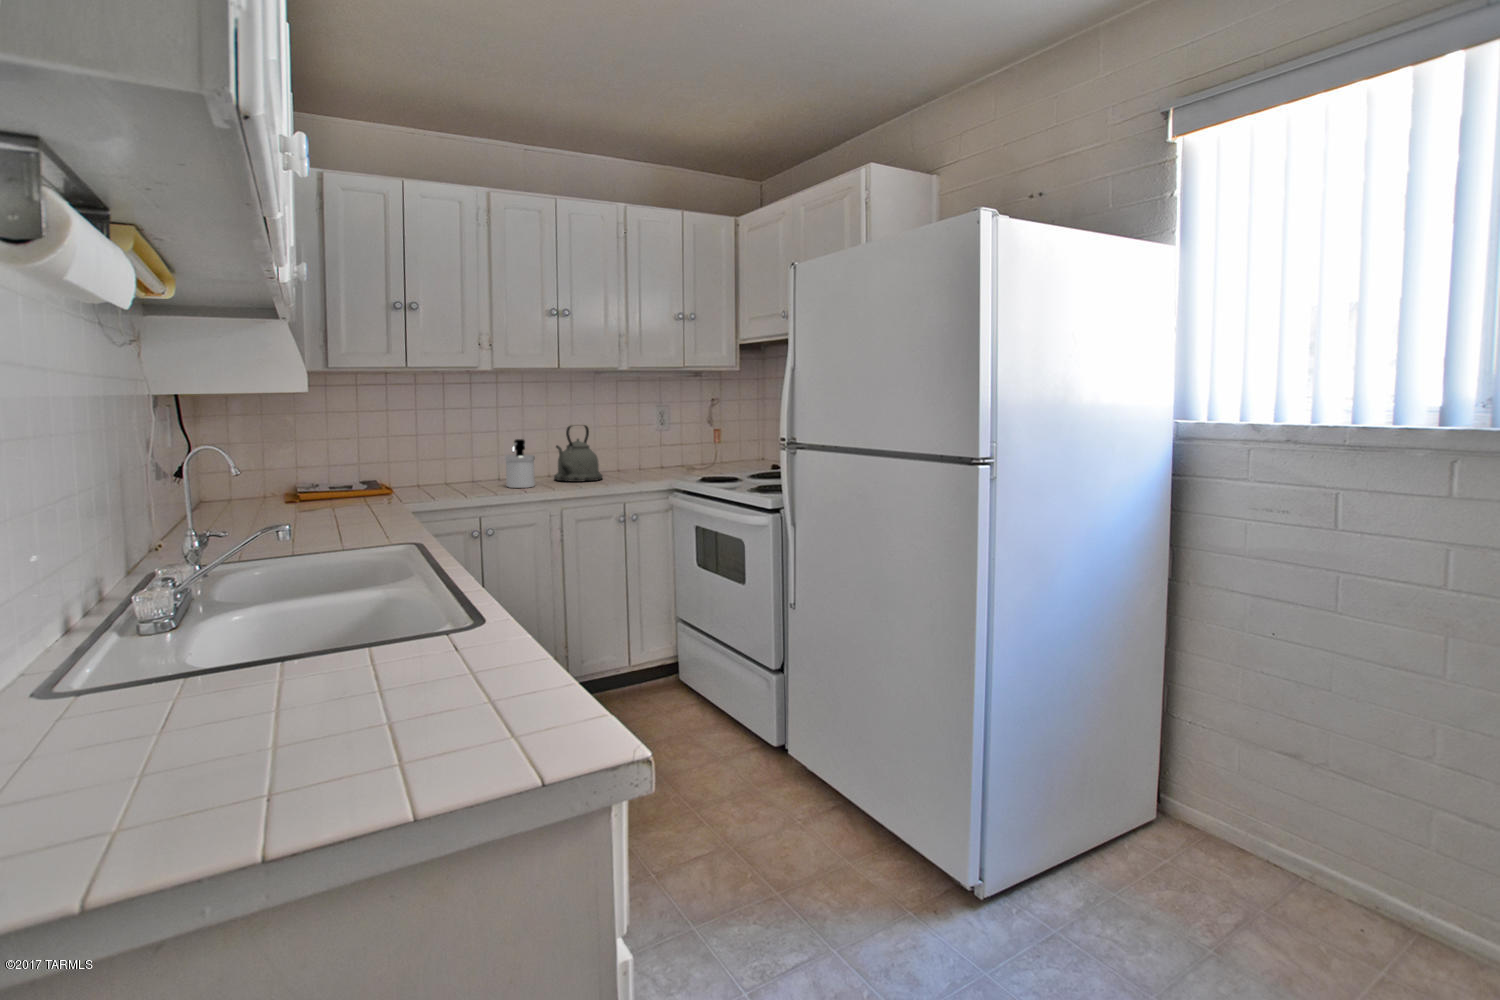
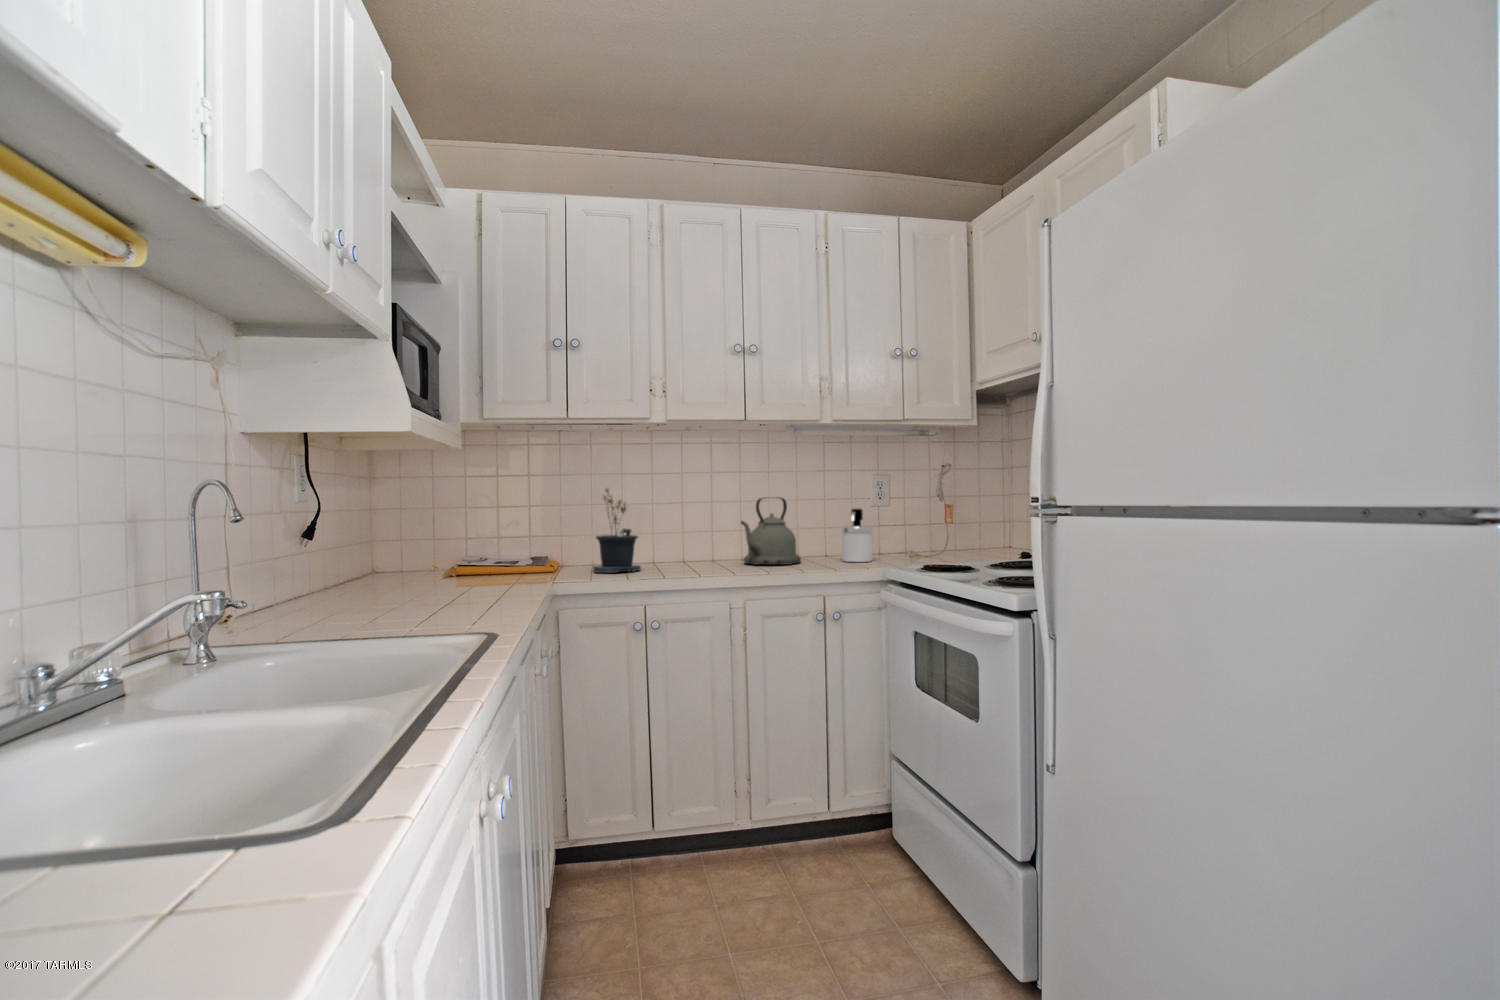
potted plant: none [425,415,470,491] -> present [594,488,641,573]
soap dispenser: present [505,439,535,488] -> present [841,509,873,562]

